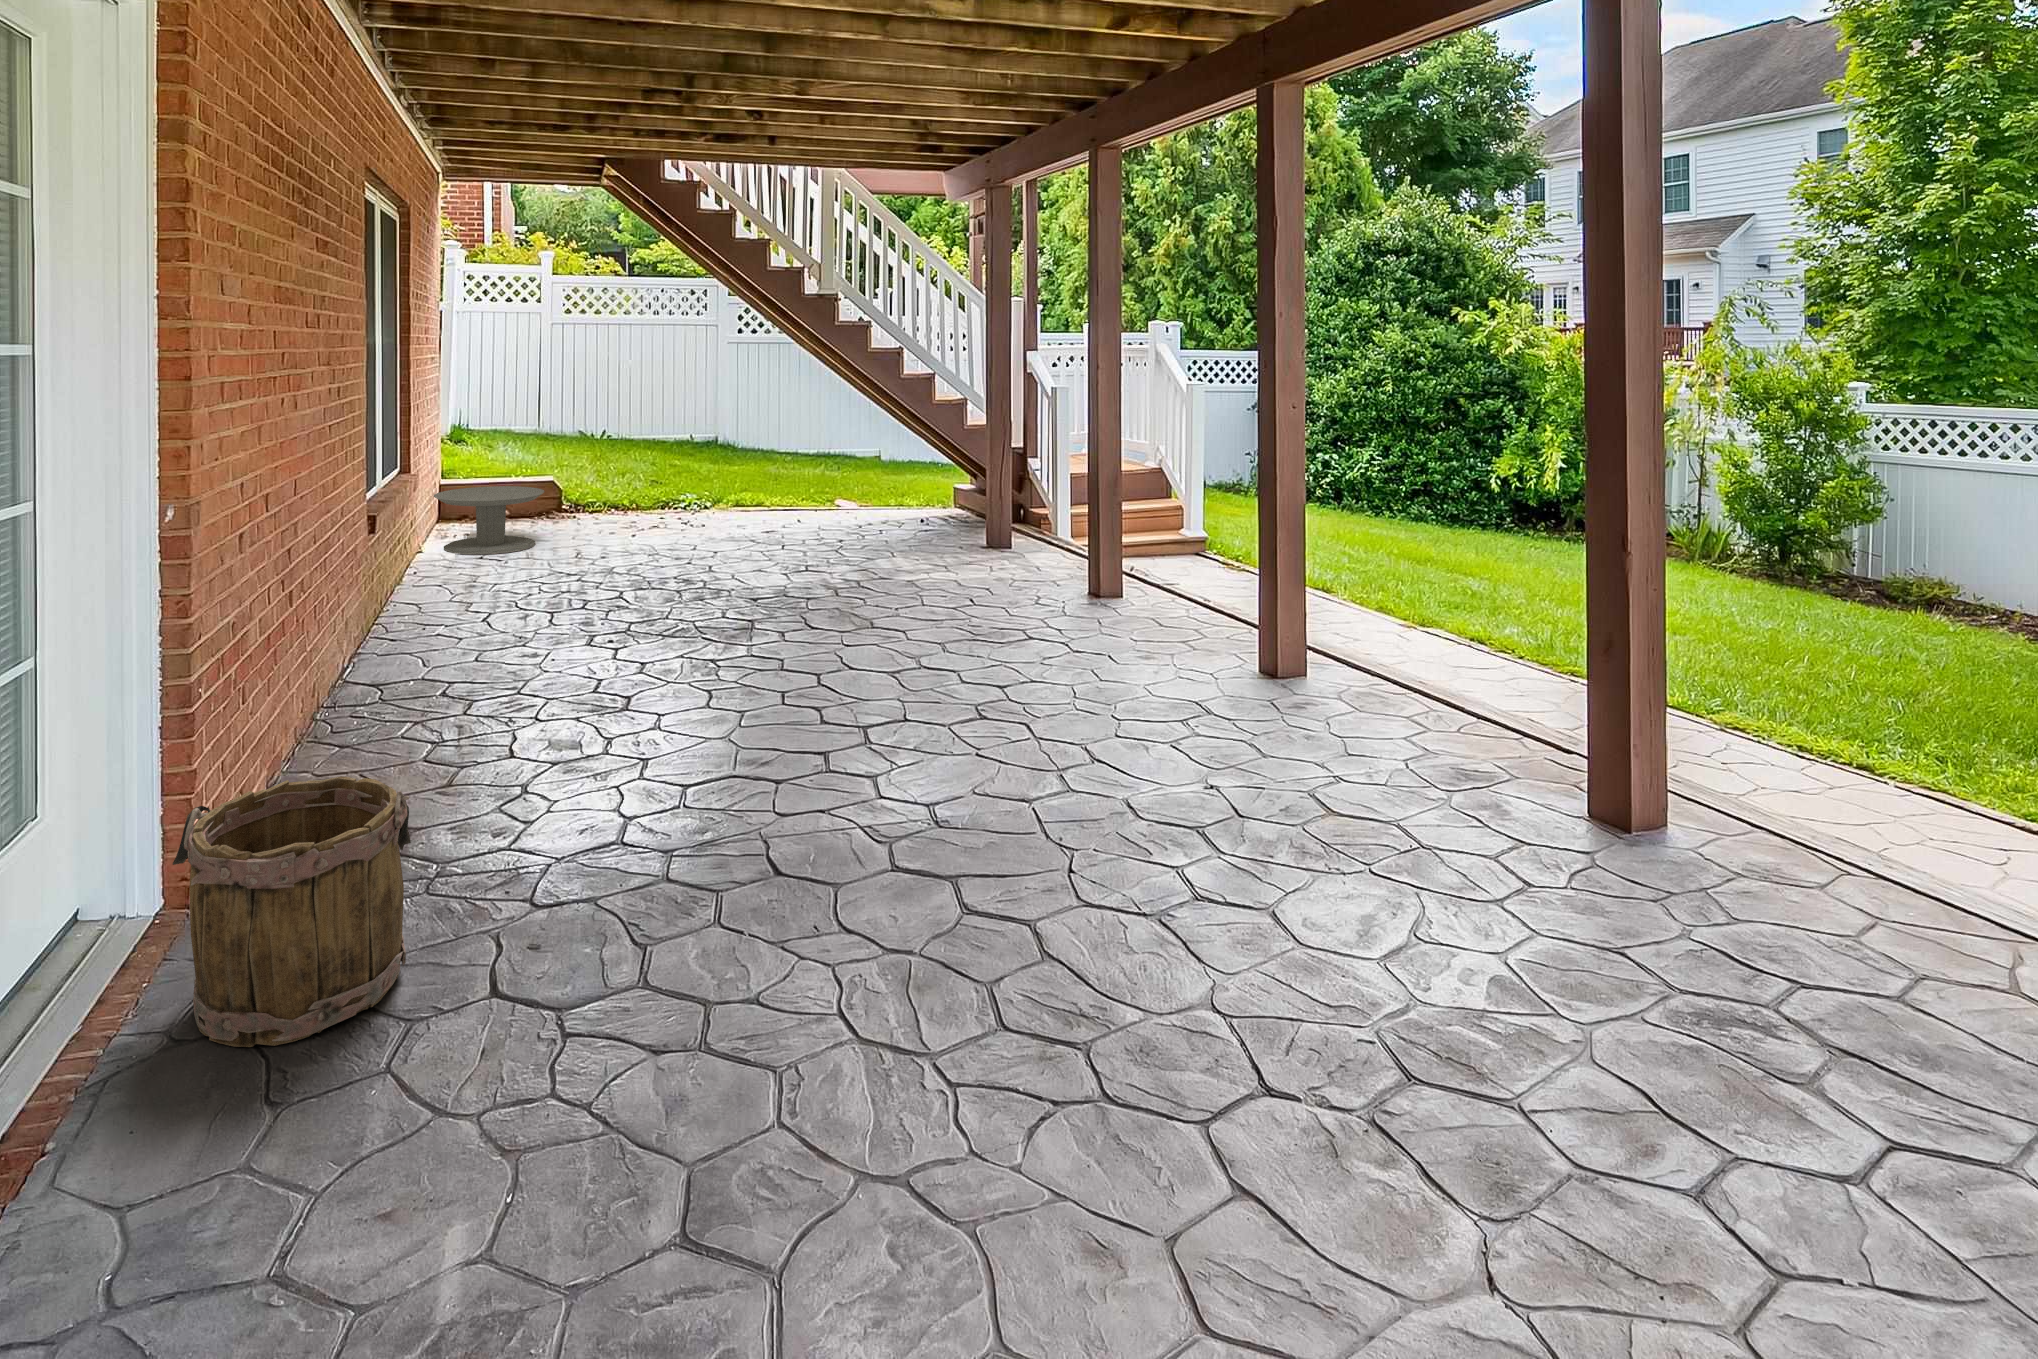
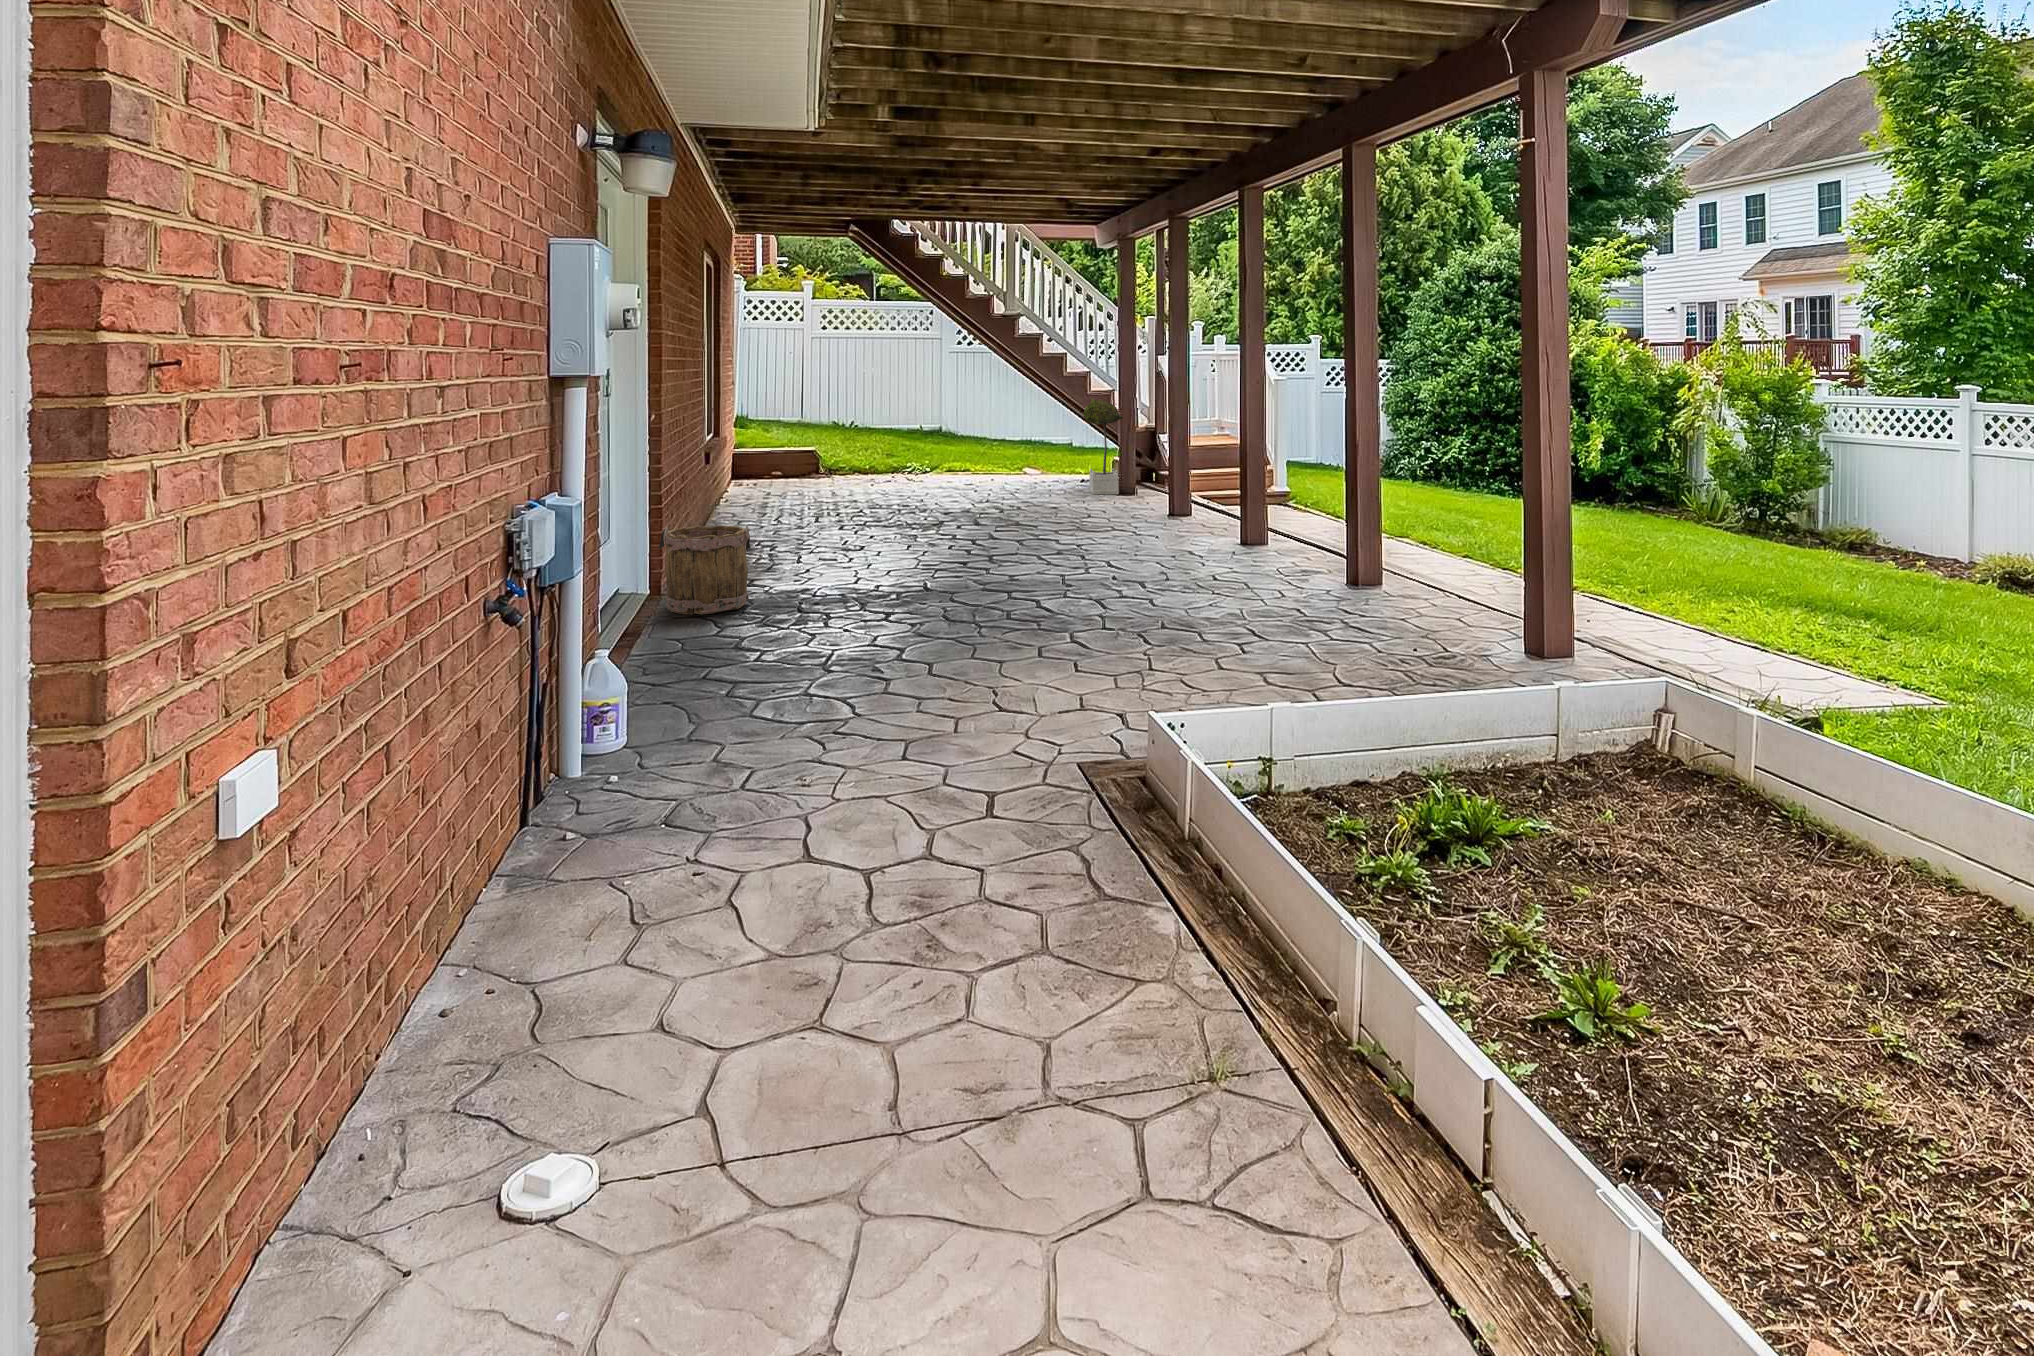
potted tree: none [931,410,986,543] -> present [1083,399,1123,494]
side table: present [434,486,545,555] -> none [731,451,807,495]

